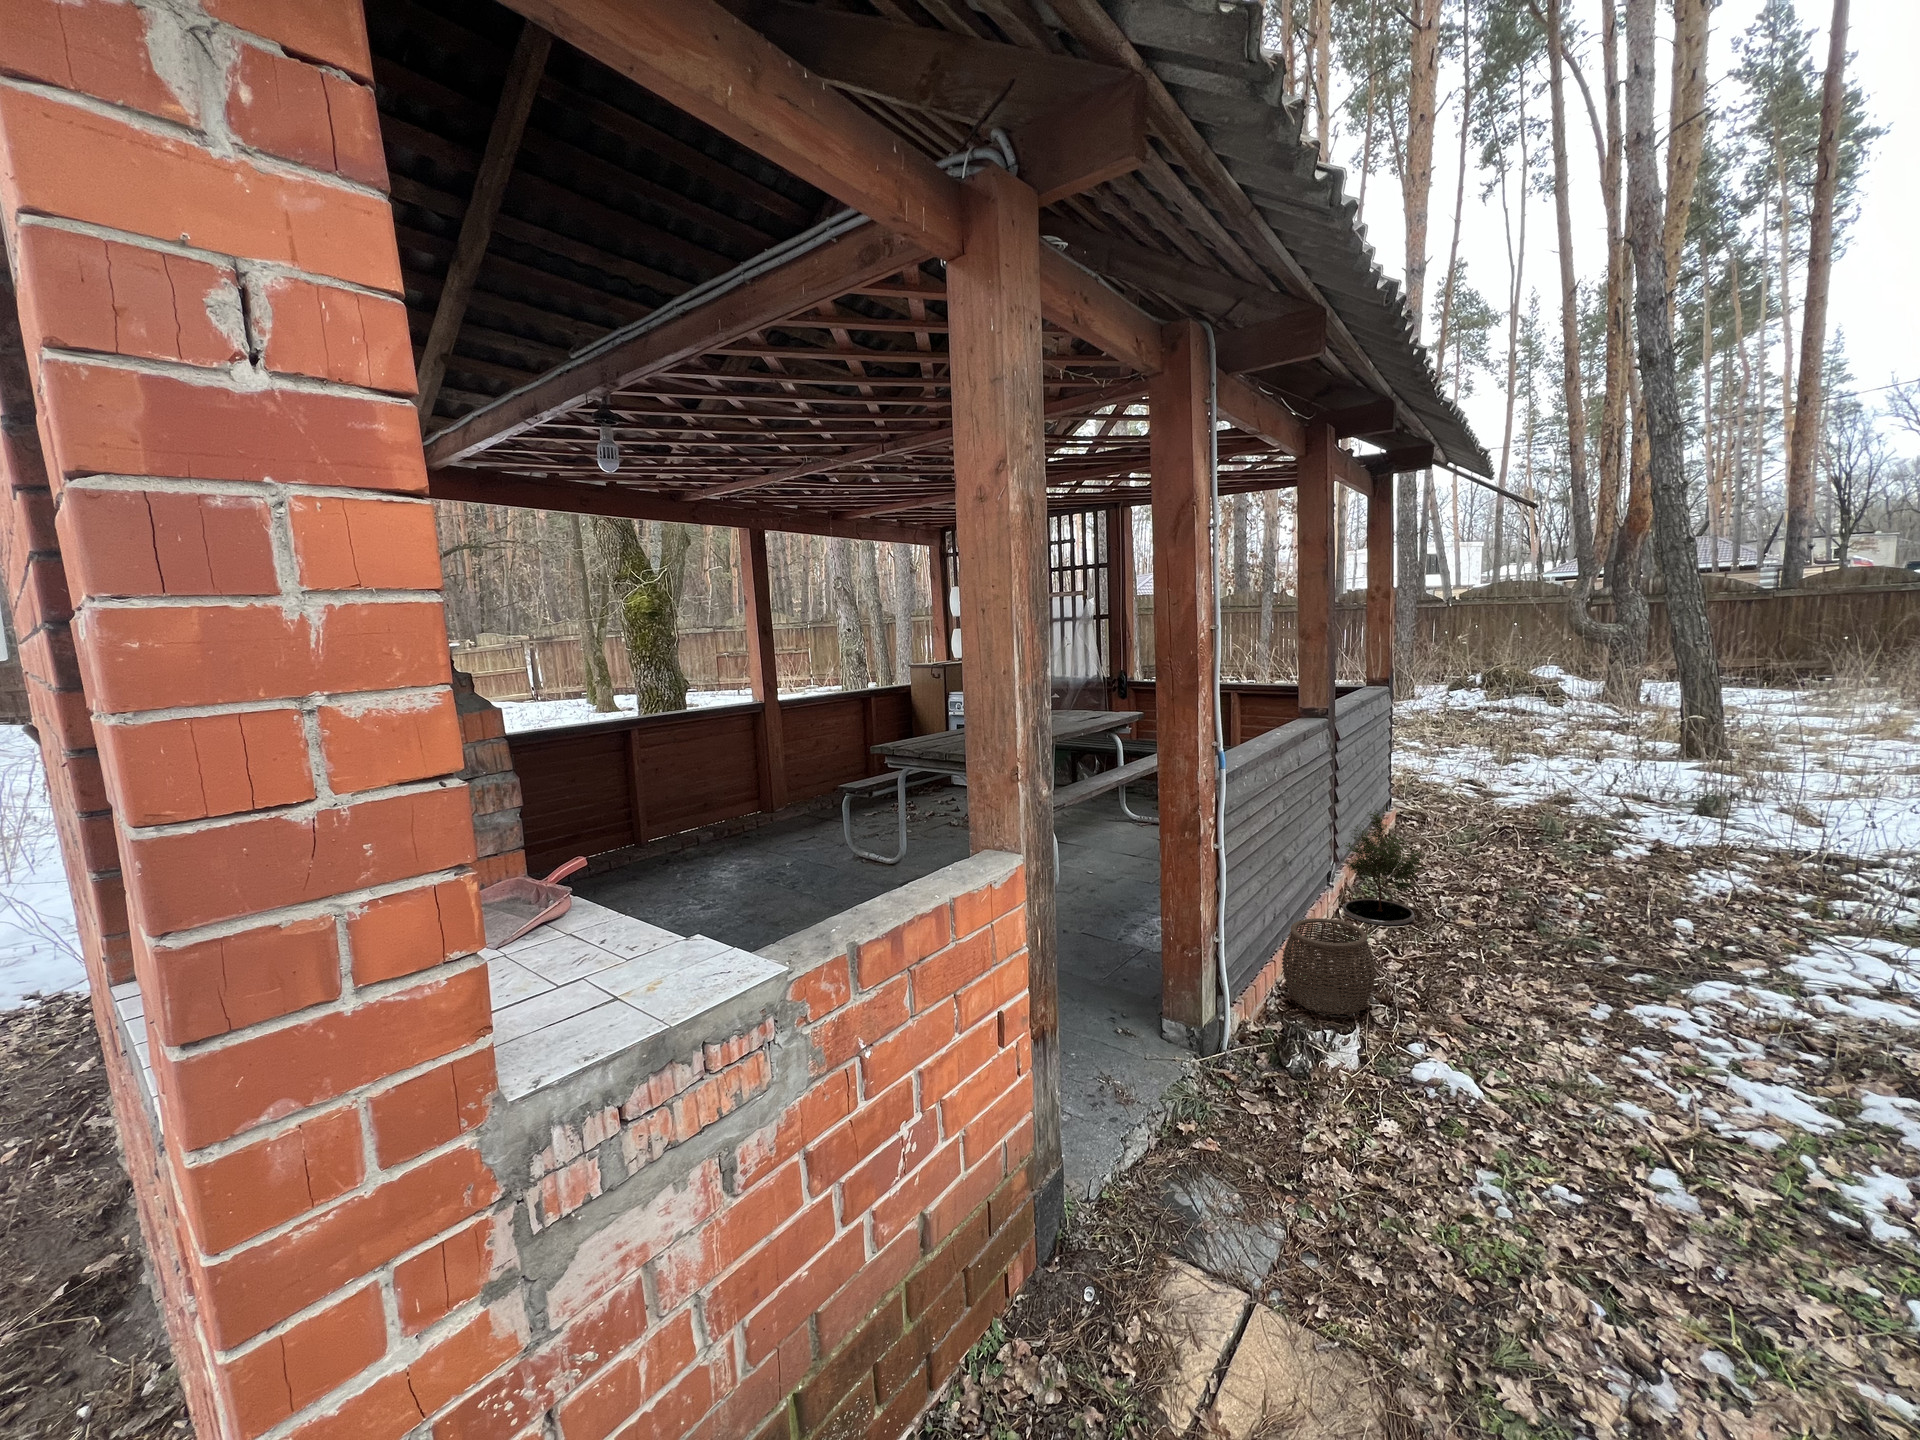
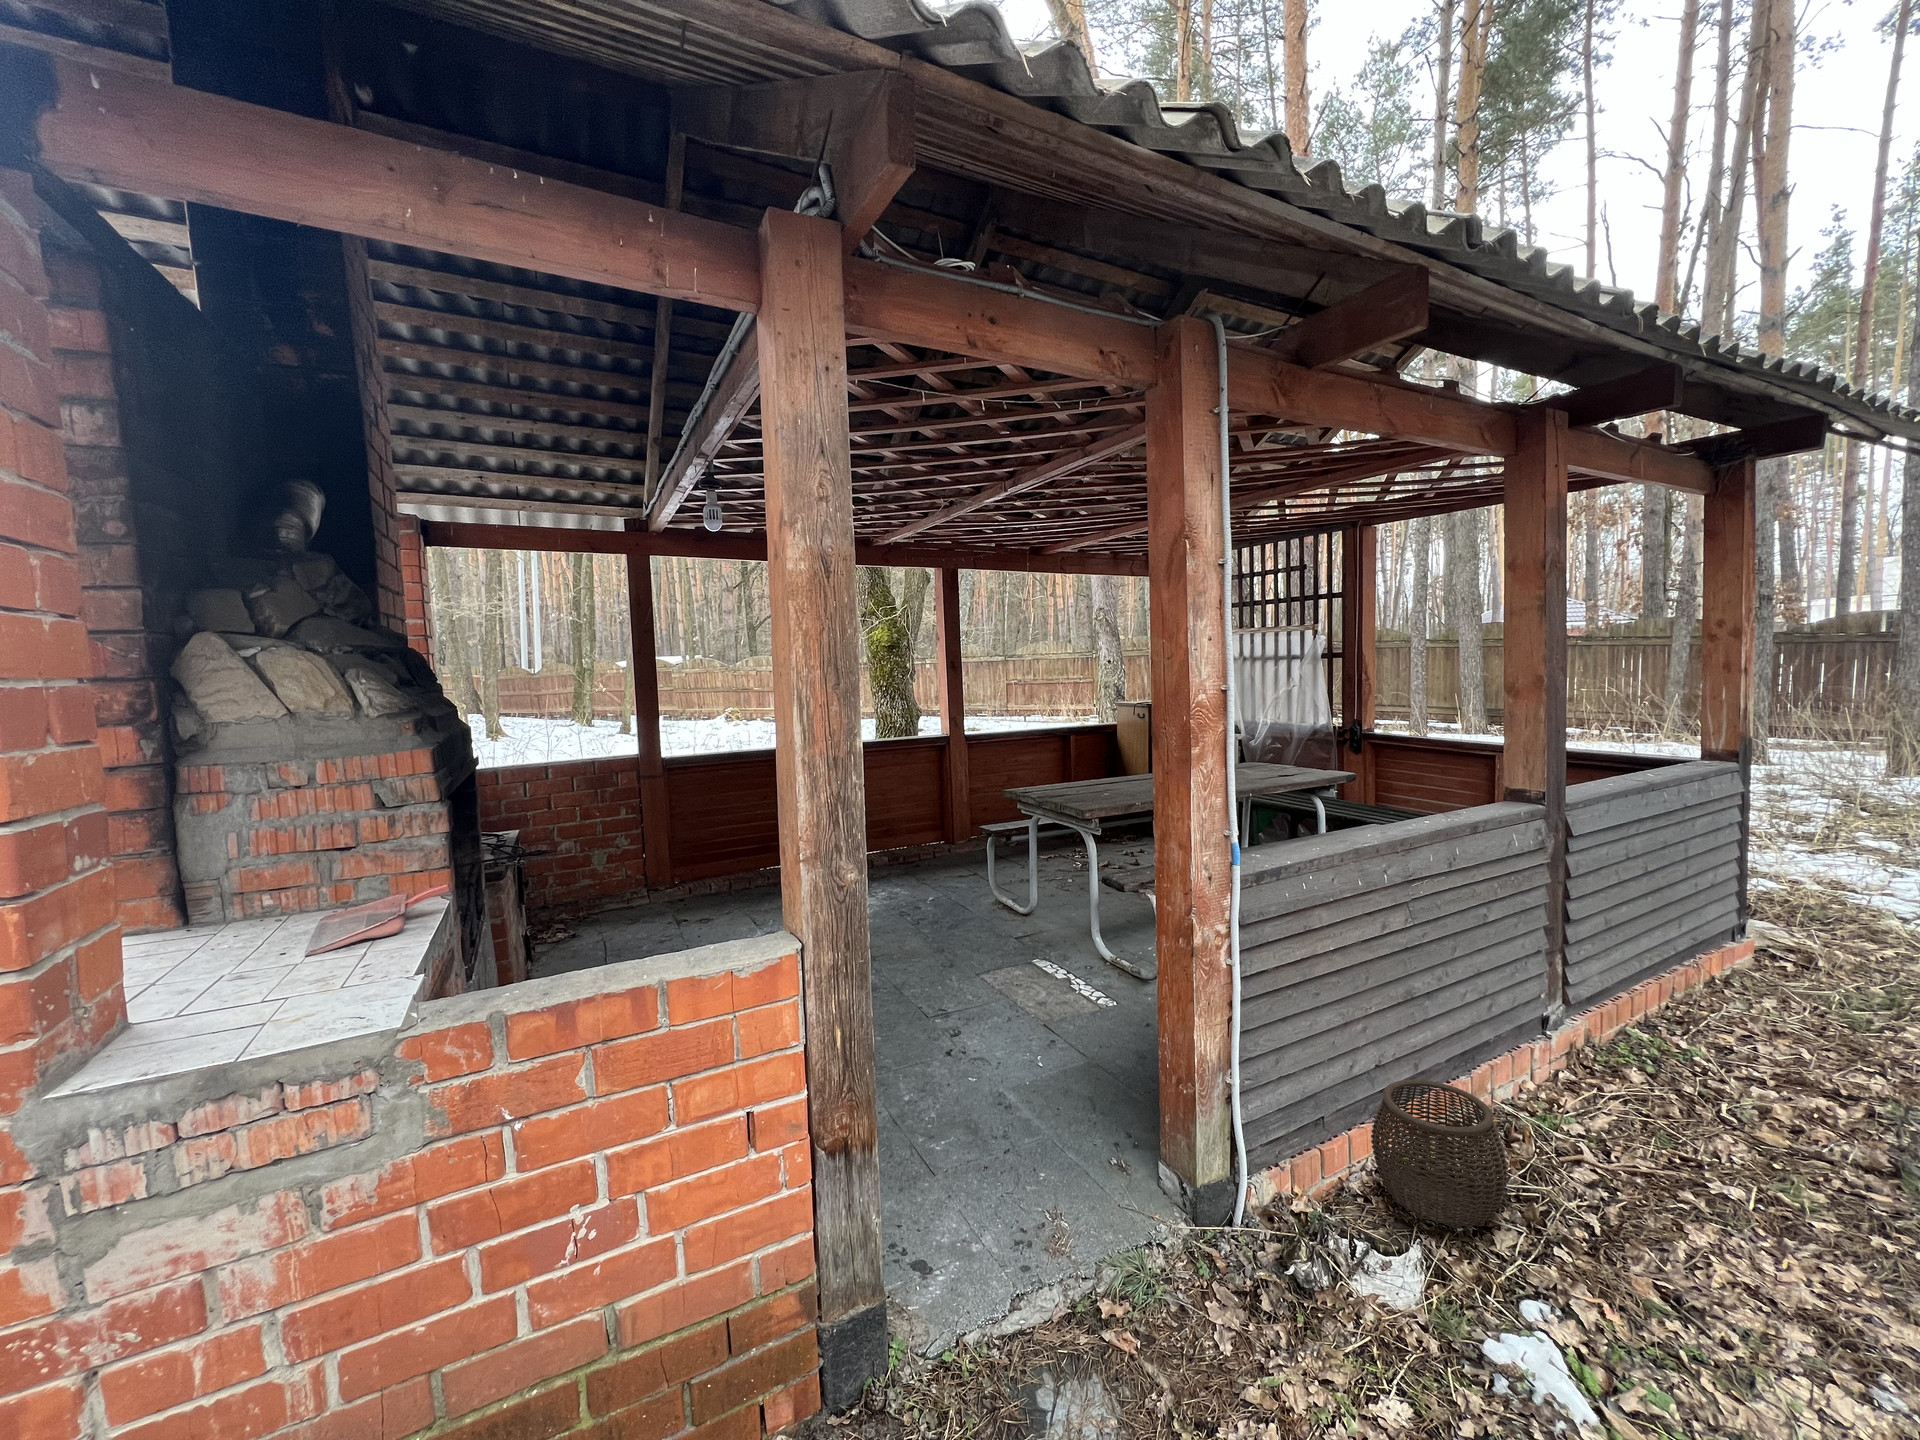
potted tree: present [1341,805,1425,925] -> none [1551,938,1696,1117]

